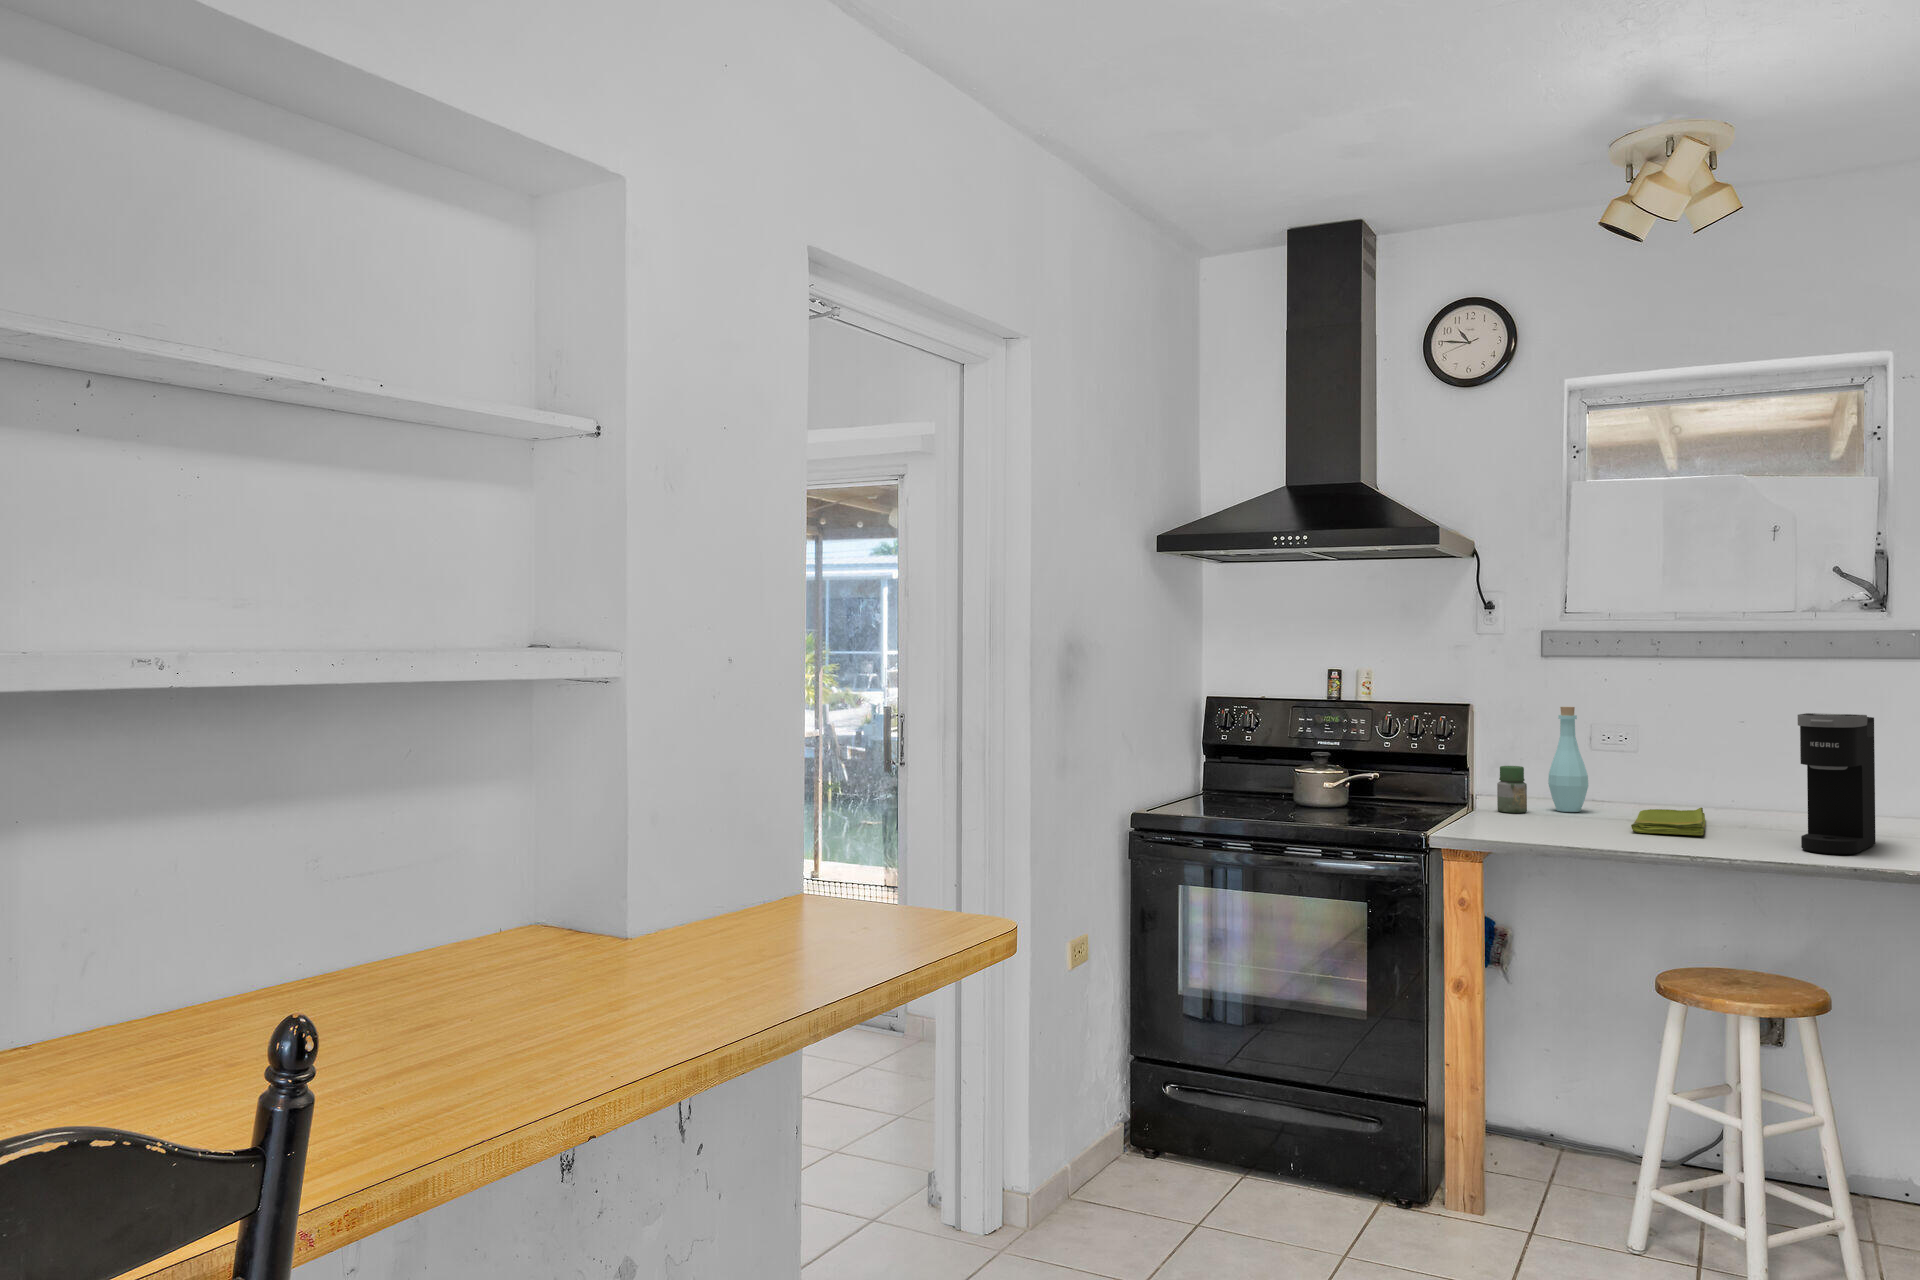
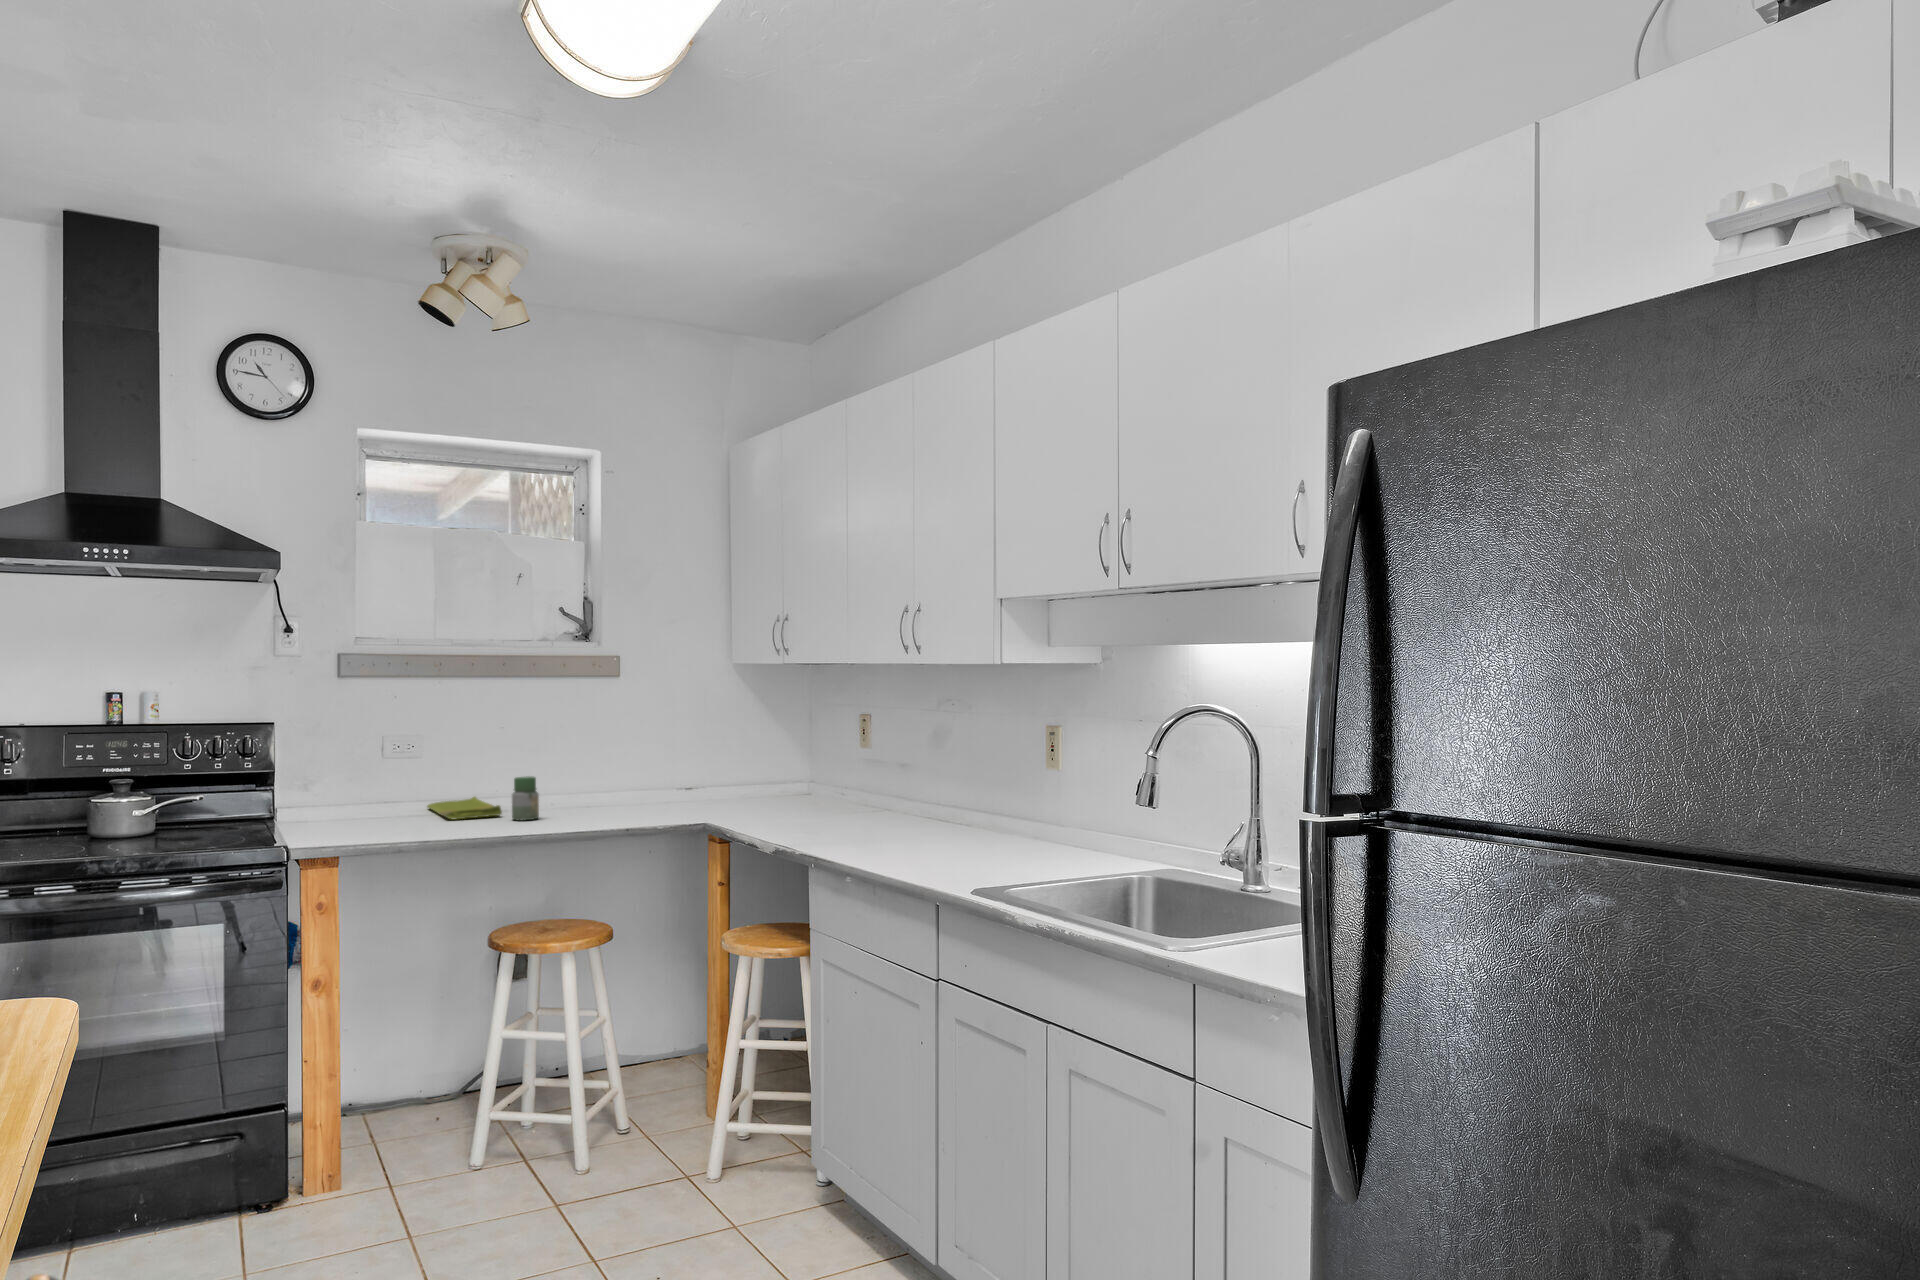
bottle: present [1548,707,1588,812] -> none [347,720,384,813]
coffee maker: present [1798,713,1876,854] -> none [571,712,611,816]
jar: present [1497,766,1527,813] -> present [512,776,539,820]

